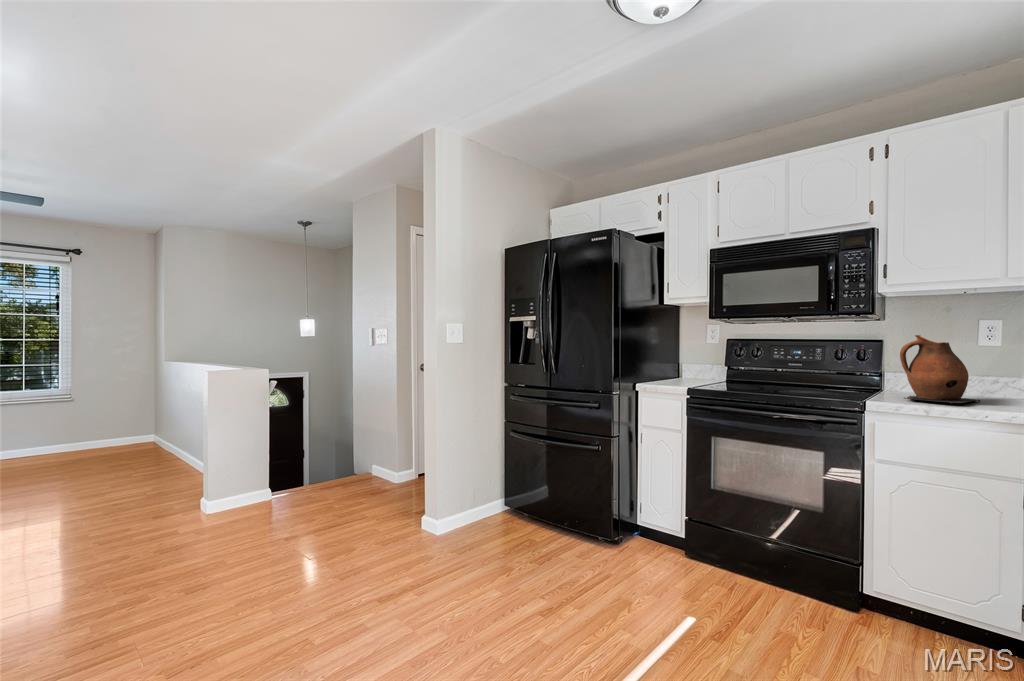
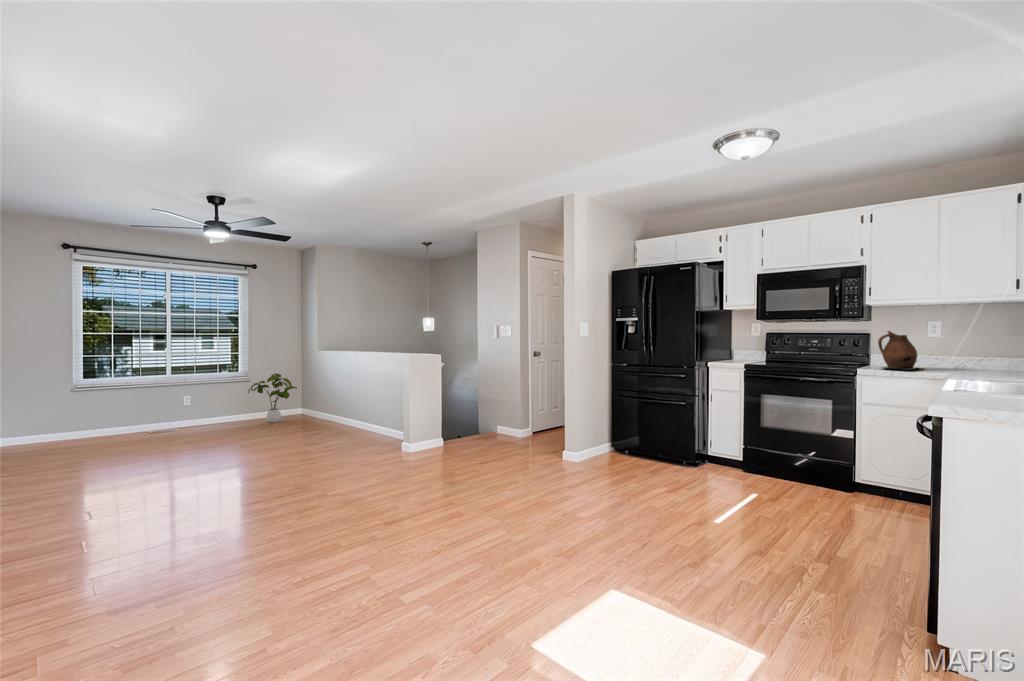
house plant: none [57,390,135,455] -> present [248,373,297,422]

